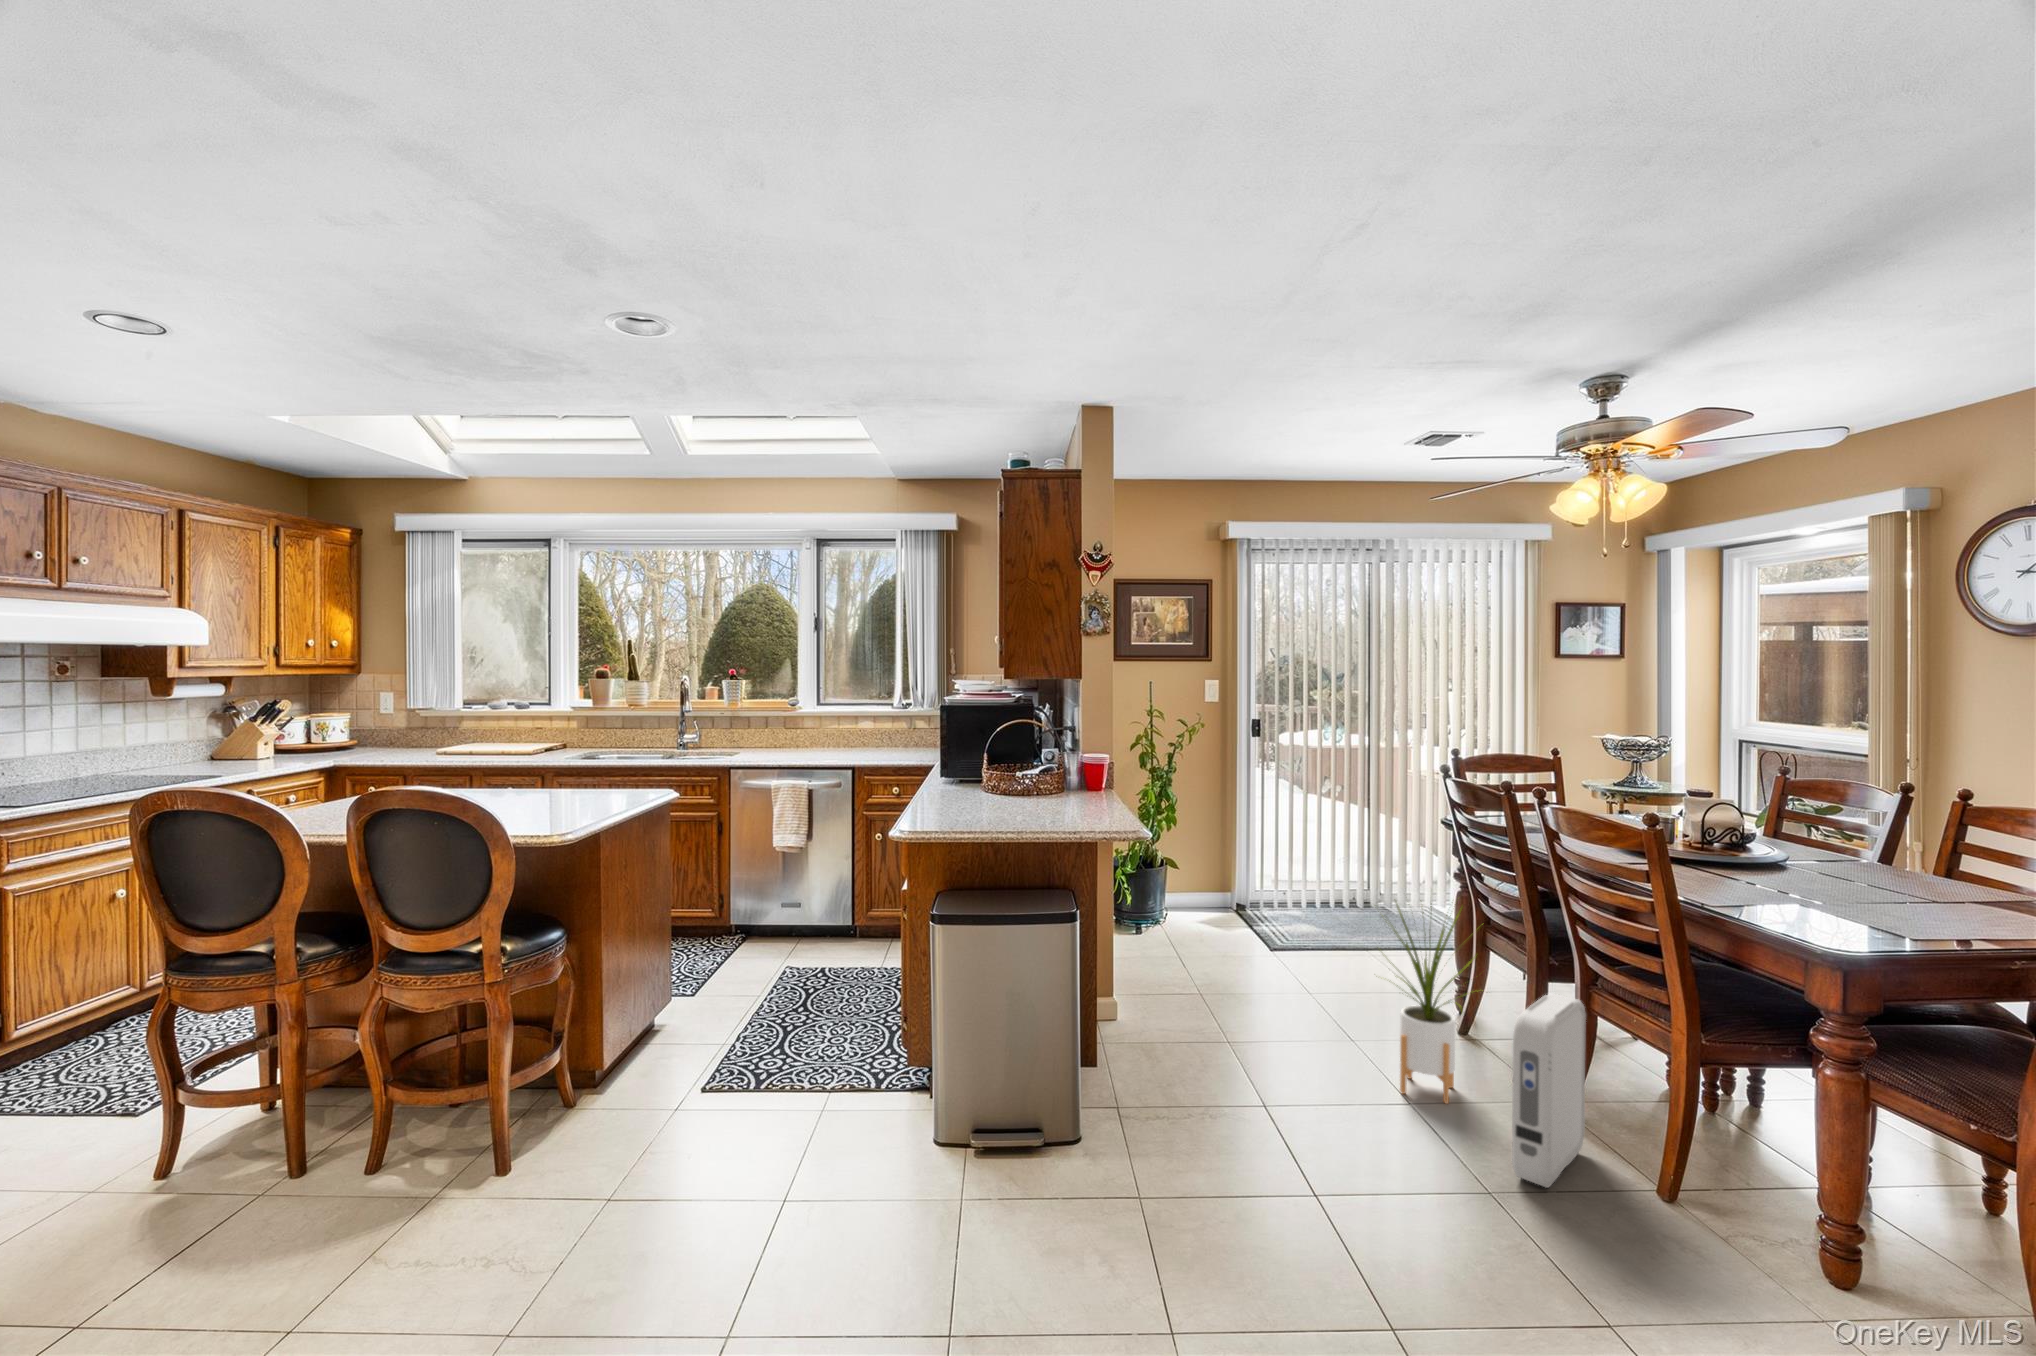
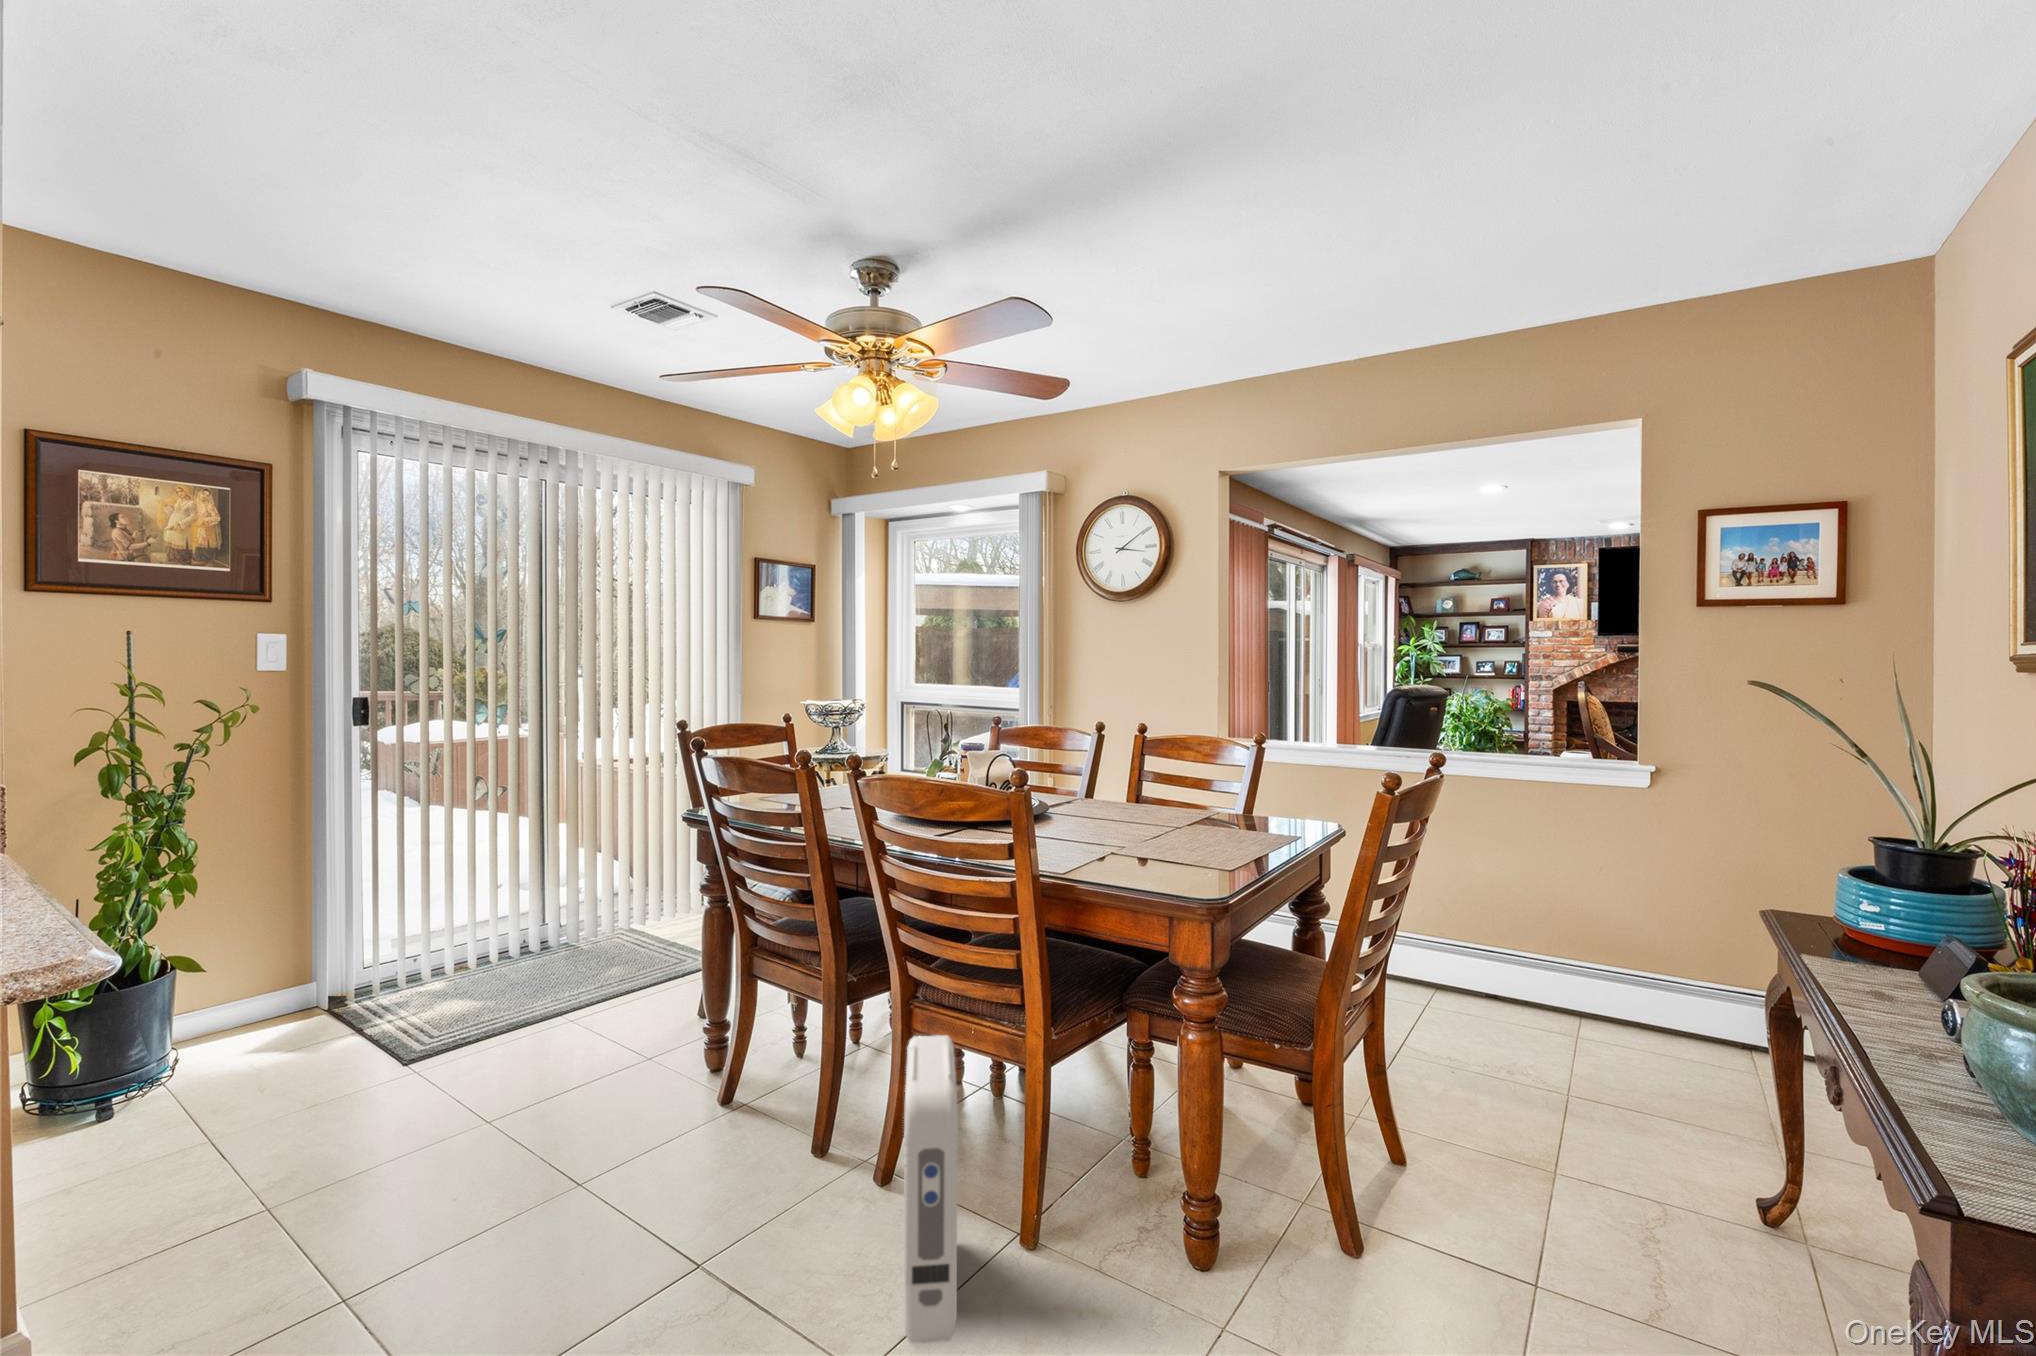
house plant: present [1390,903,1478,1104] -> none [641,919,815,1264]

